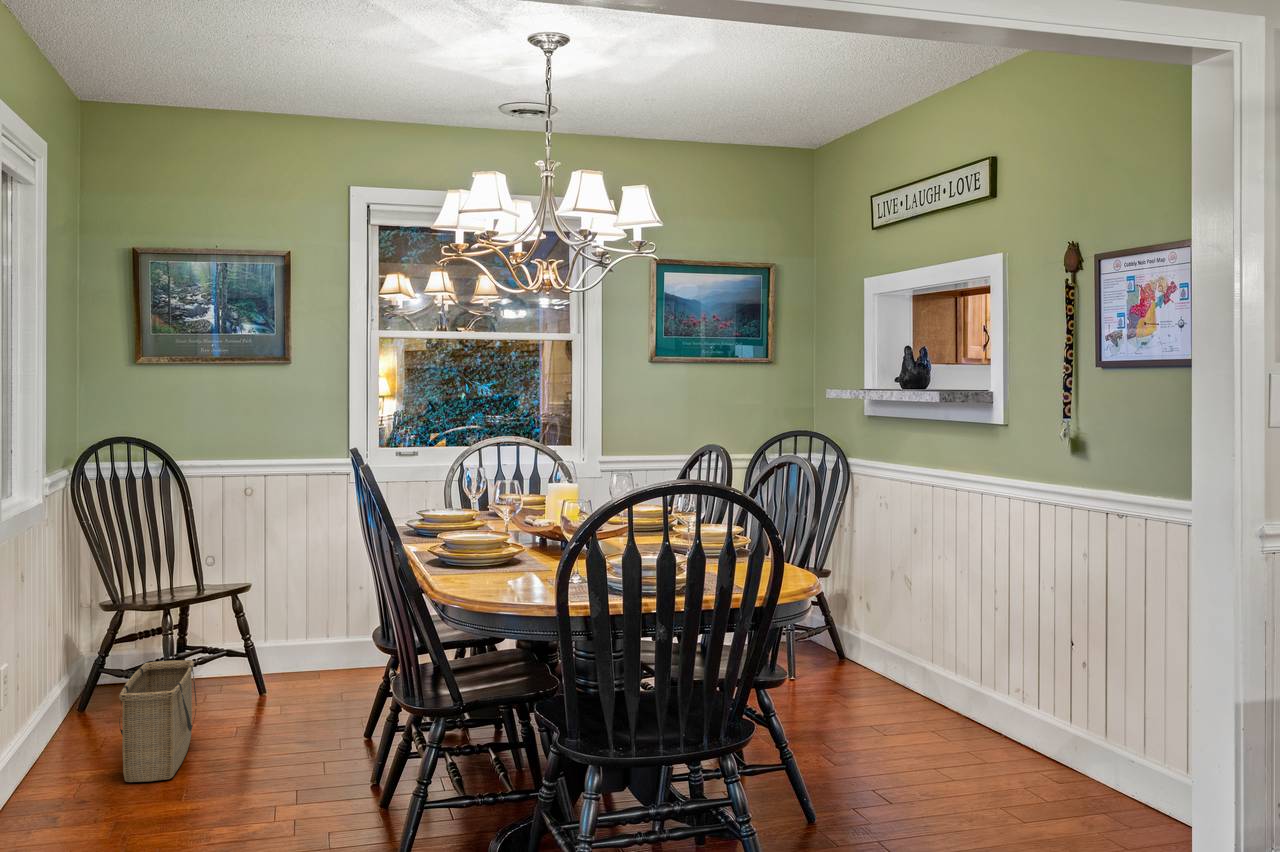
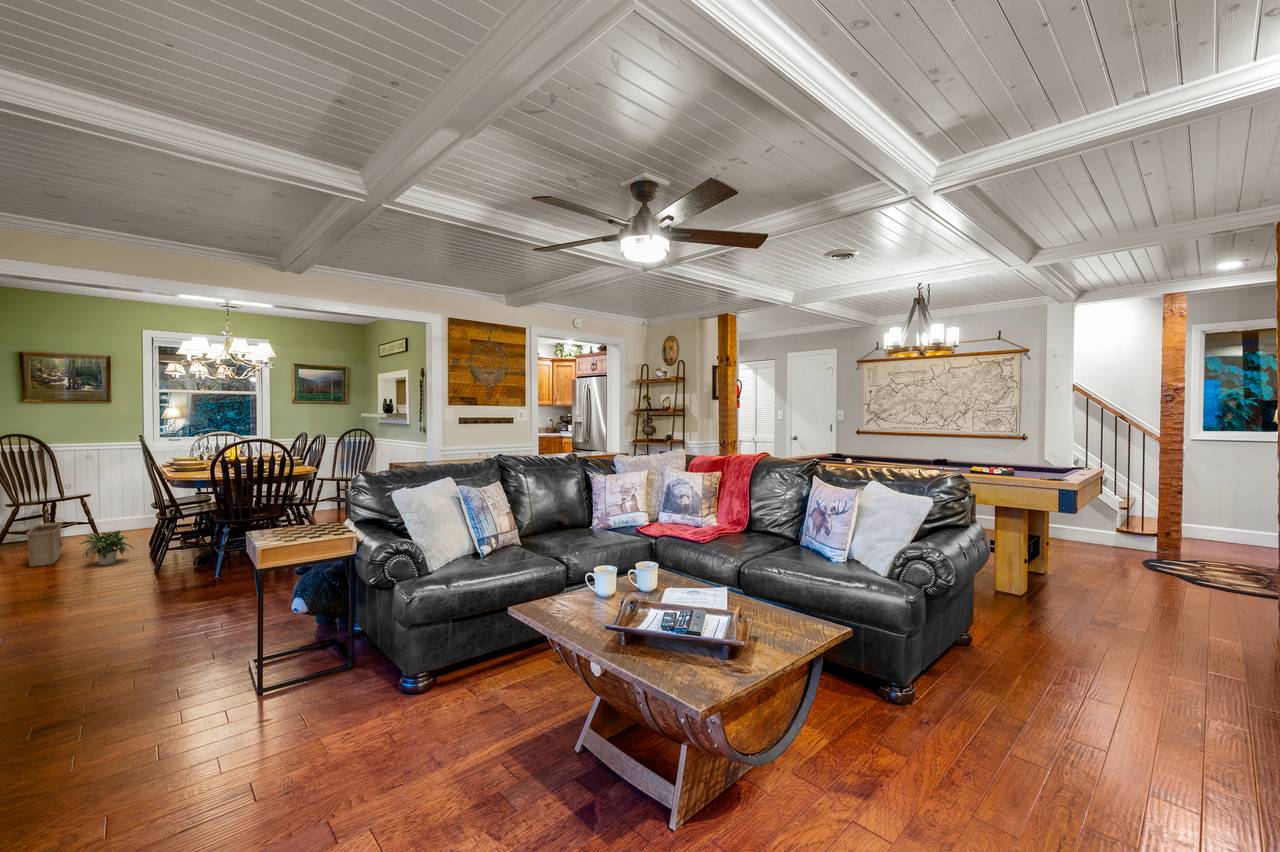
potted plant: none [192,702,338,800] -> present [65,530,133,567]

